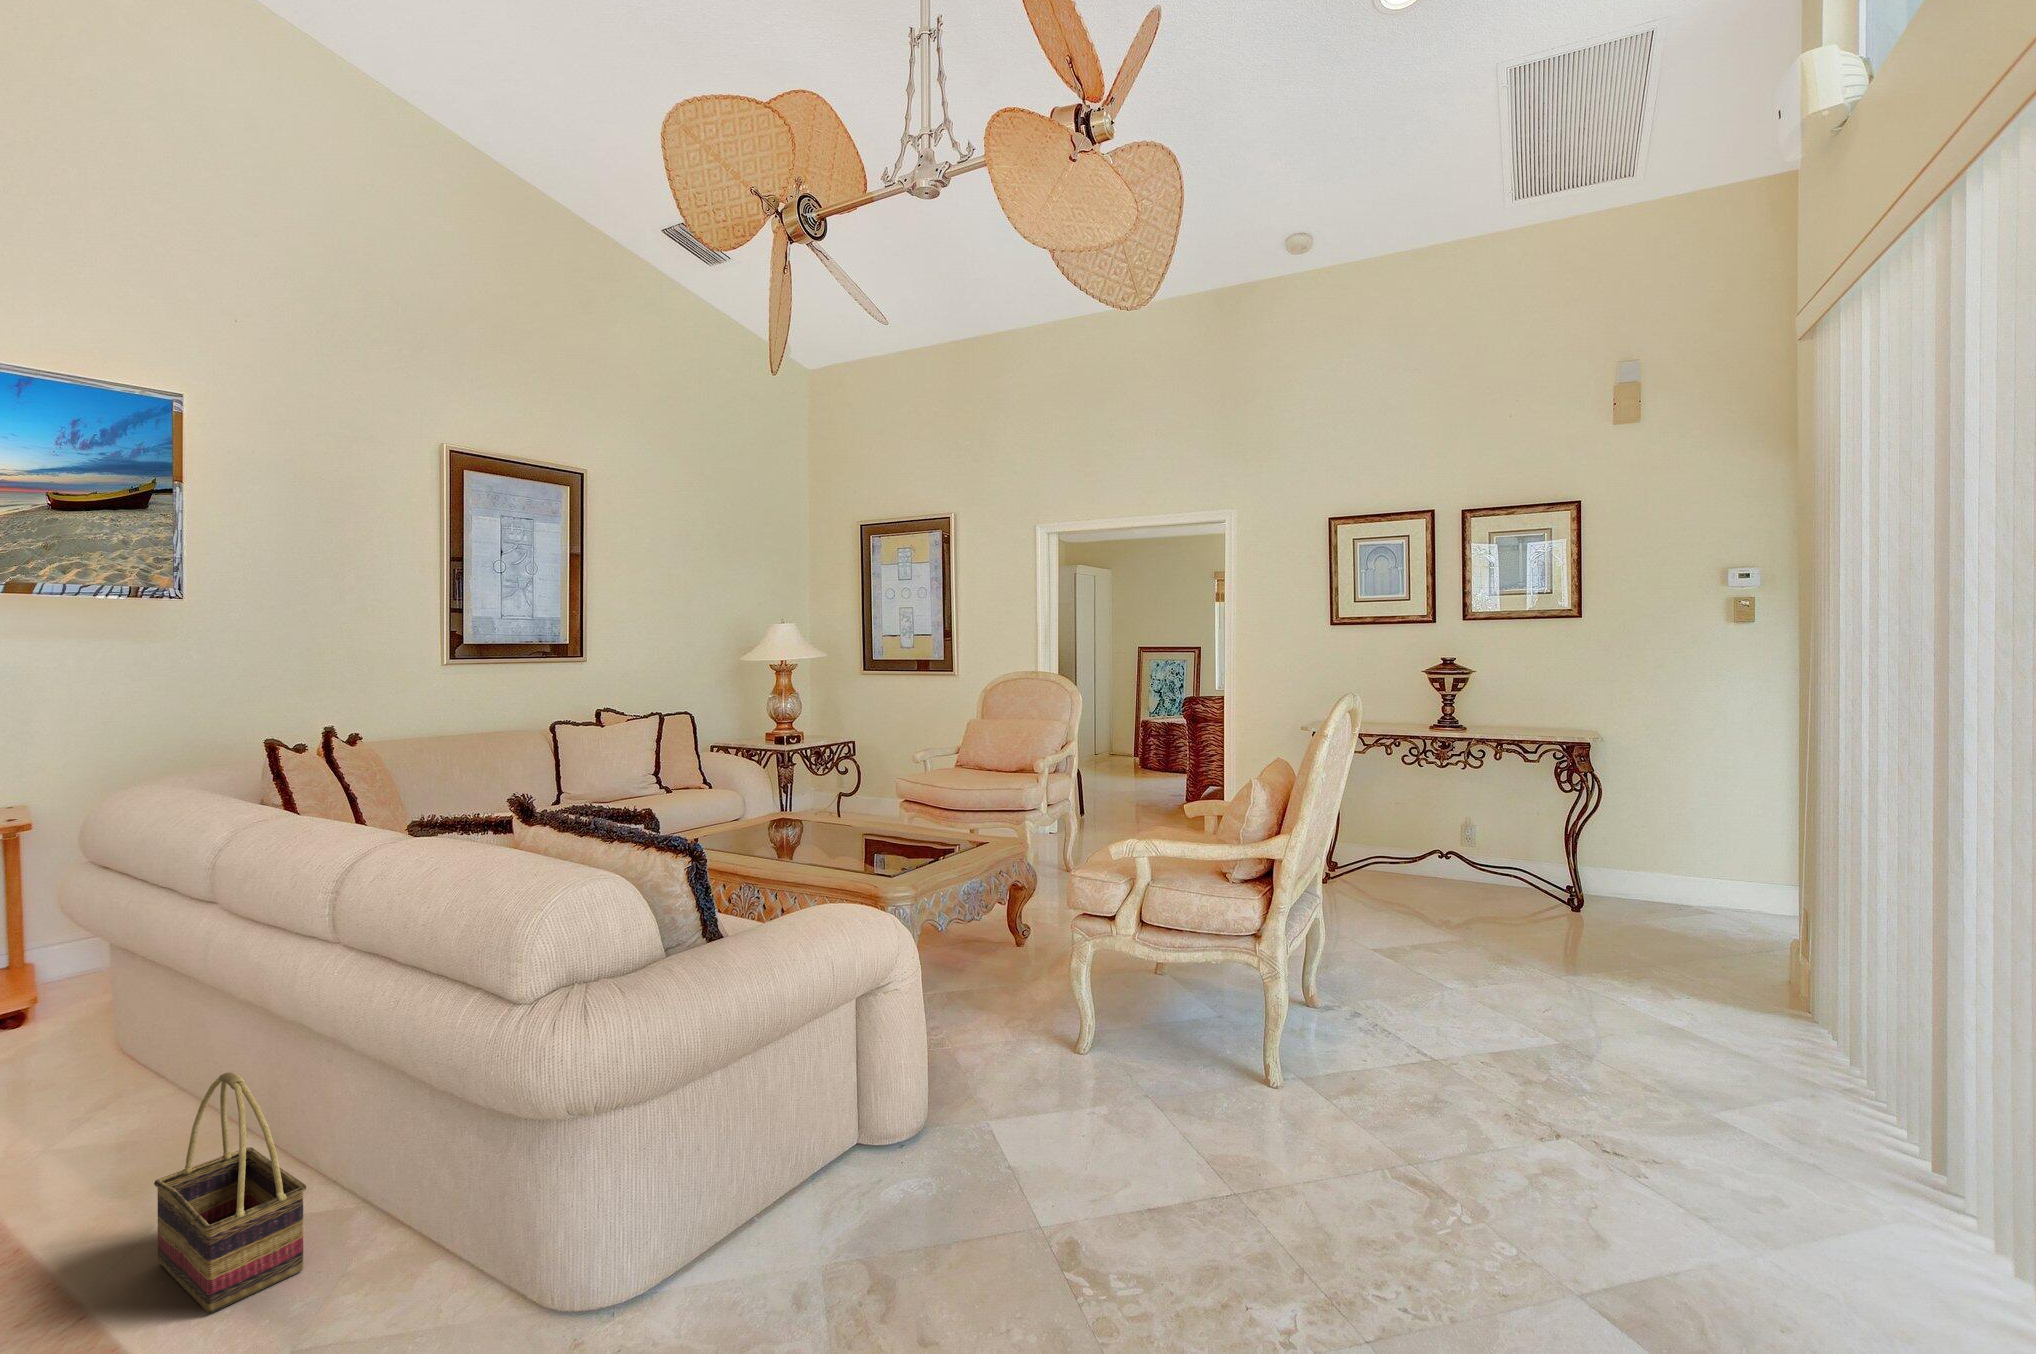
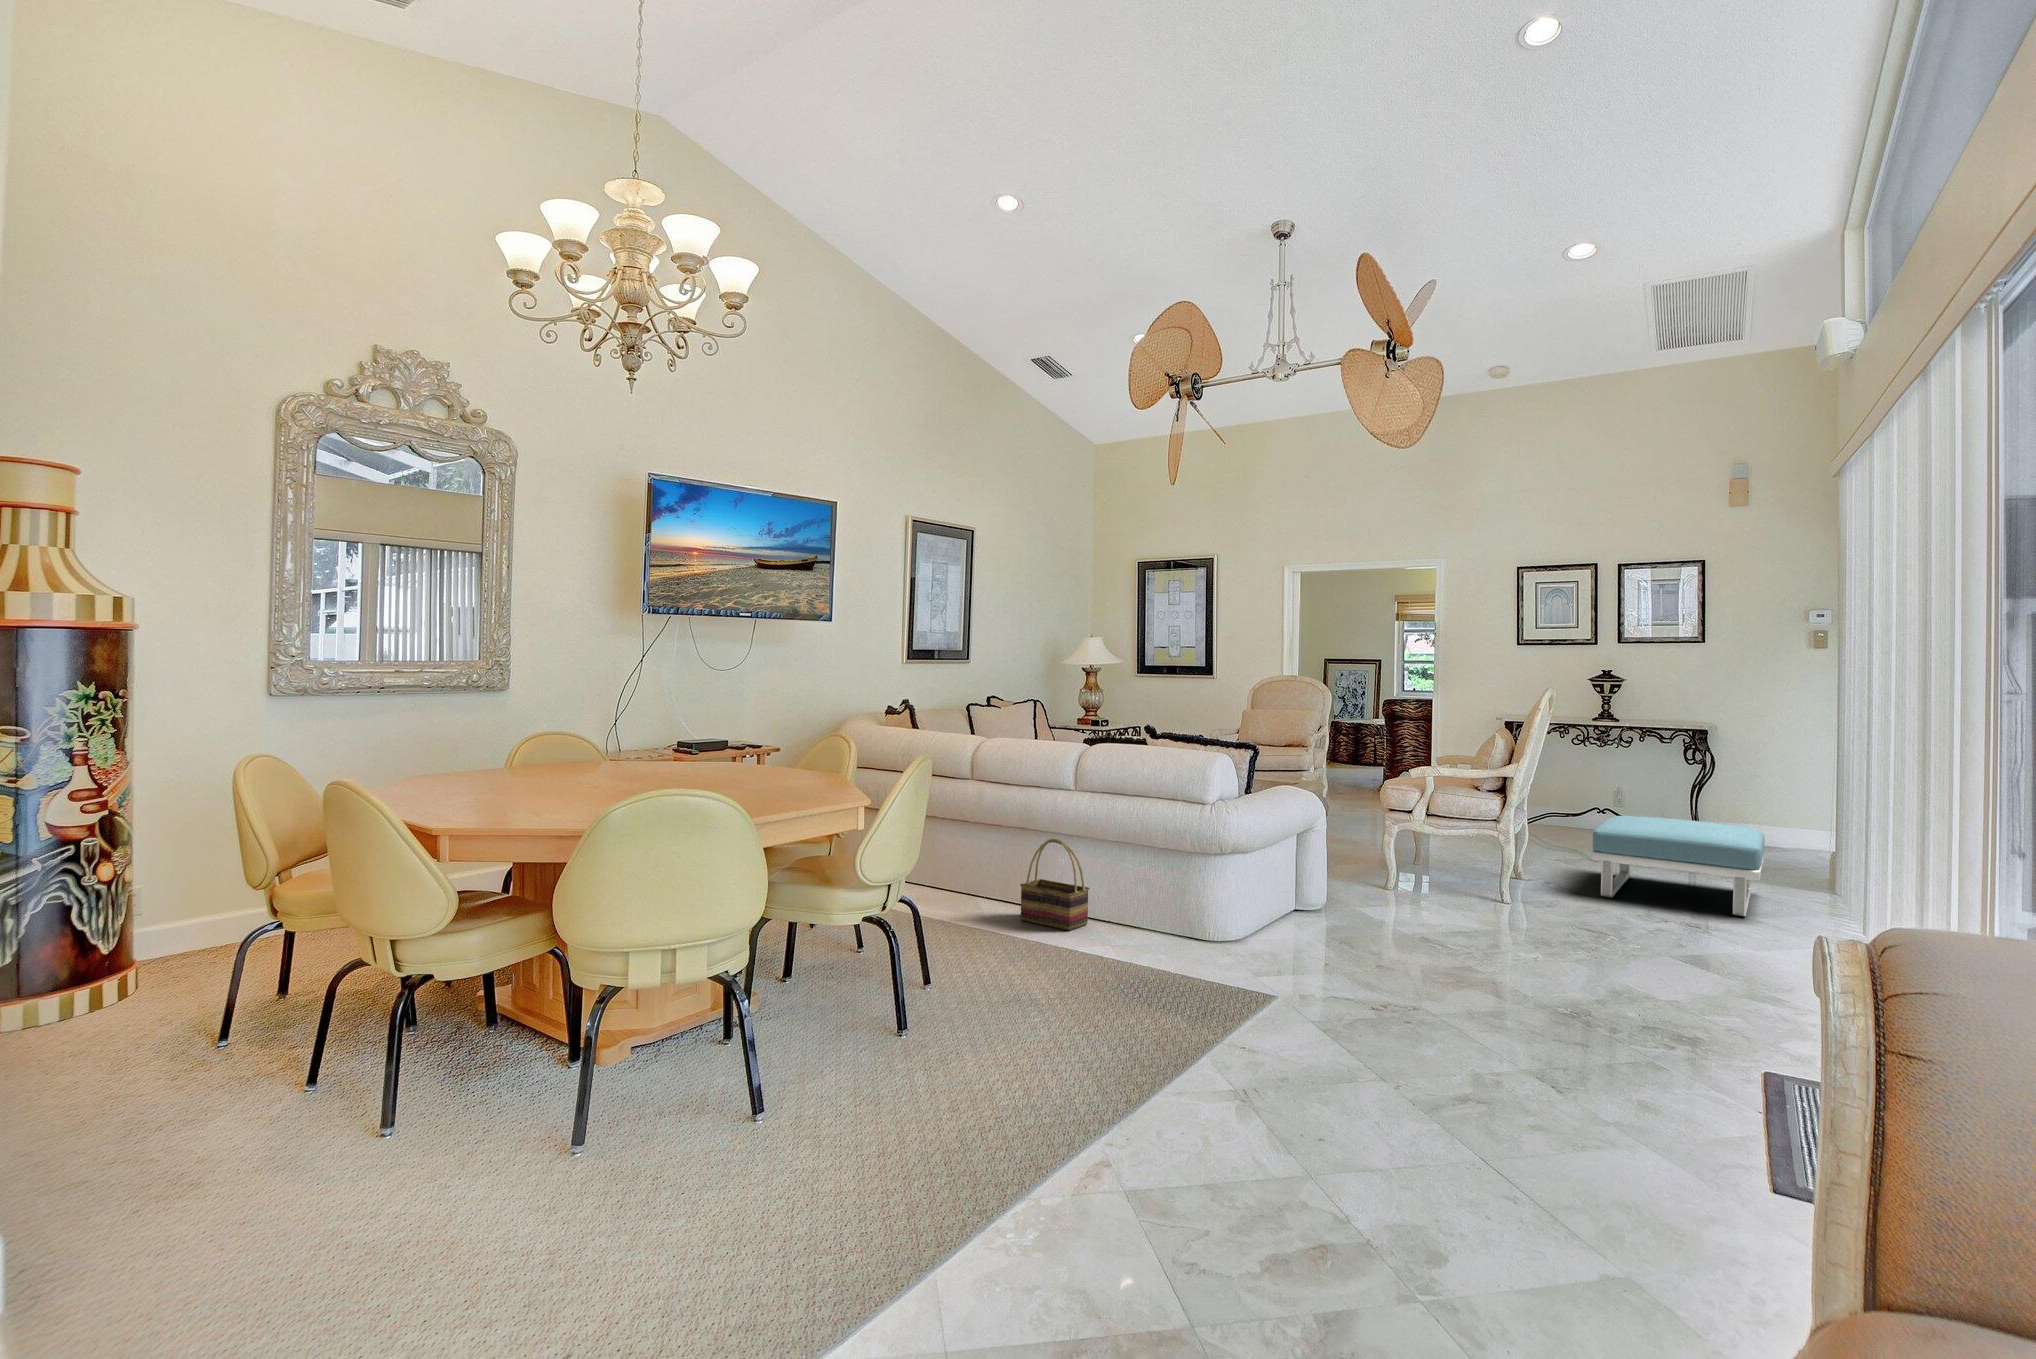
footstool: none [1419,897,1713,1116] -> present [1591,816,1765,916]

